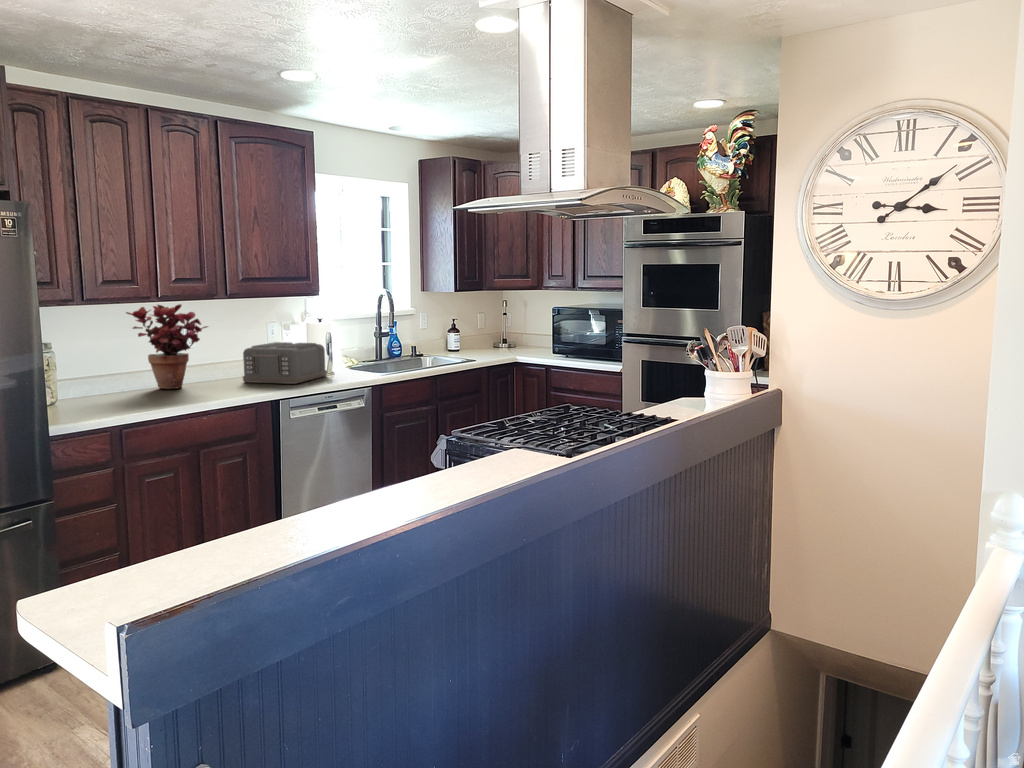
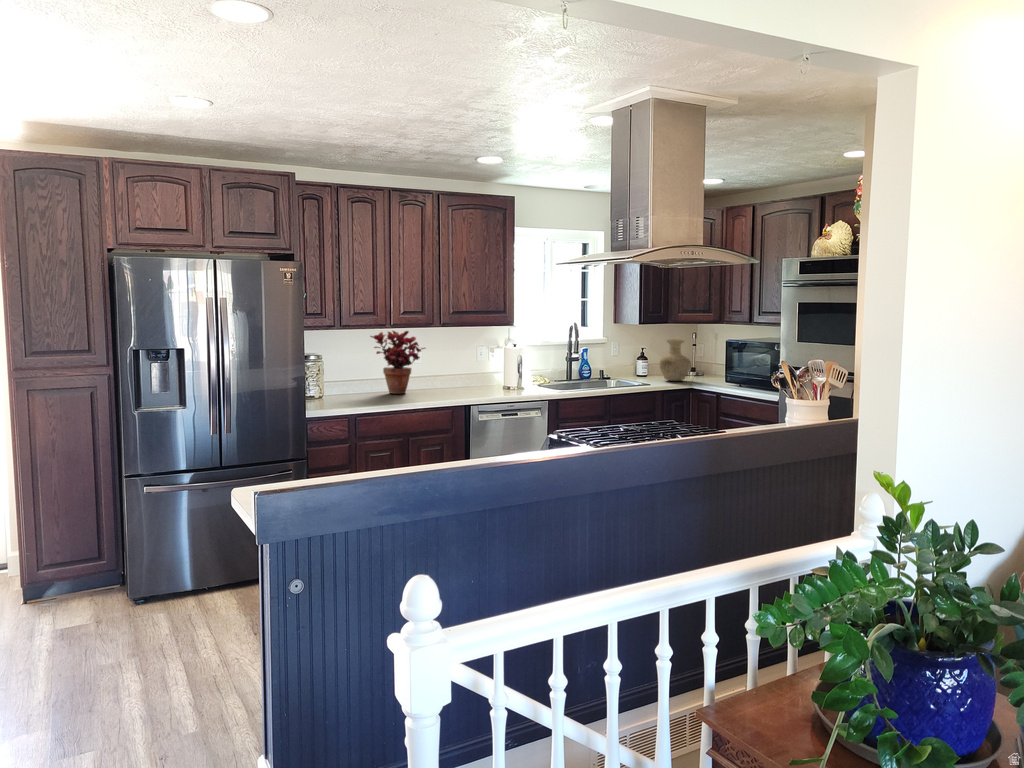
vase: none [478,308,512,355] -> present [659,339,691,381]
toaster: present [243,342,327,384] -> none [450,362,516,395]

